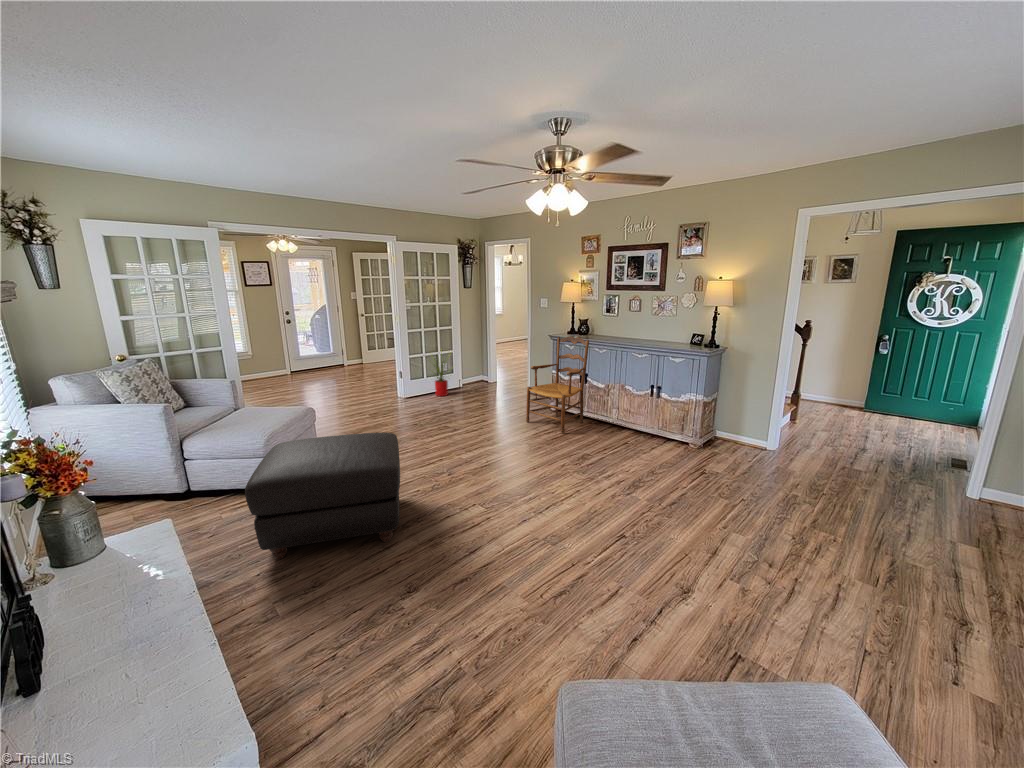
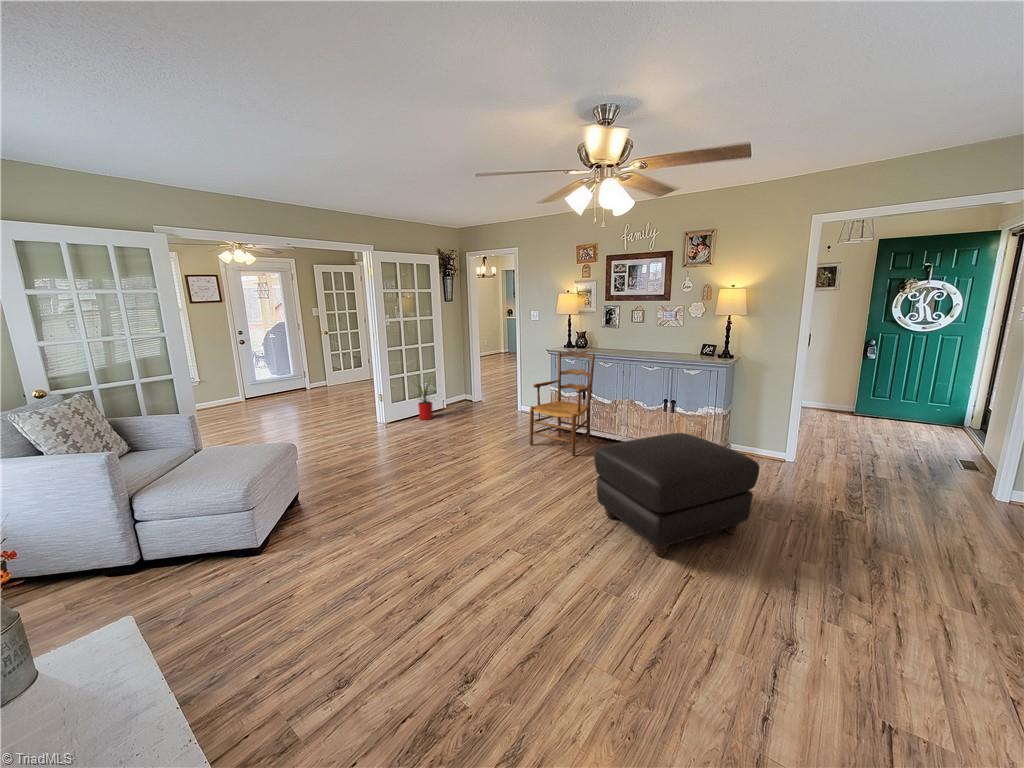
ottoman: present [245,433,400,560] -> present [594,433,760,556]

